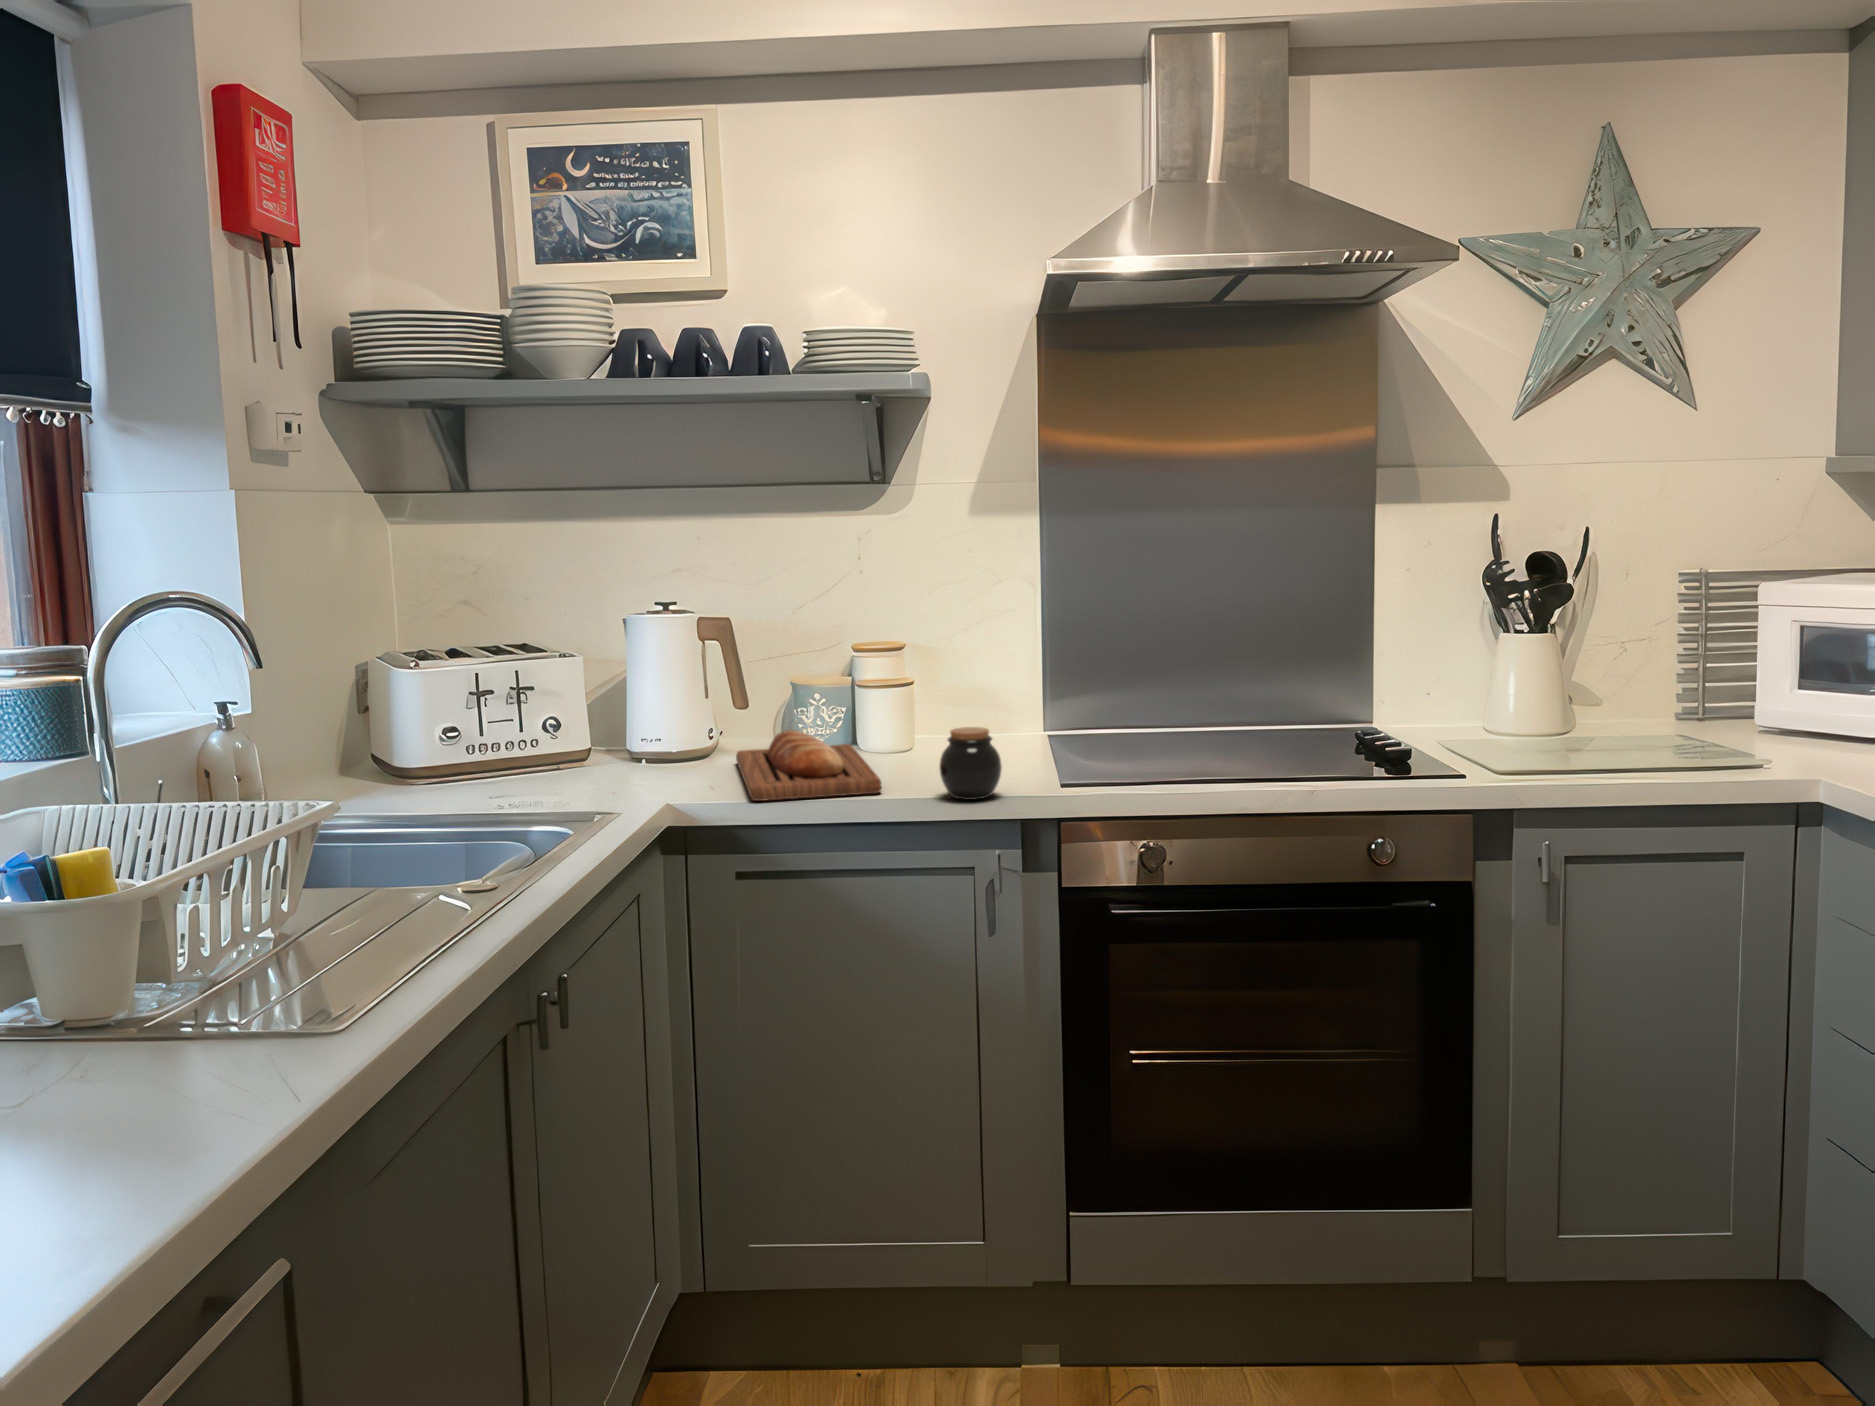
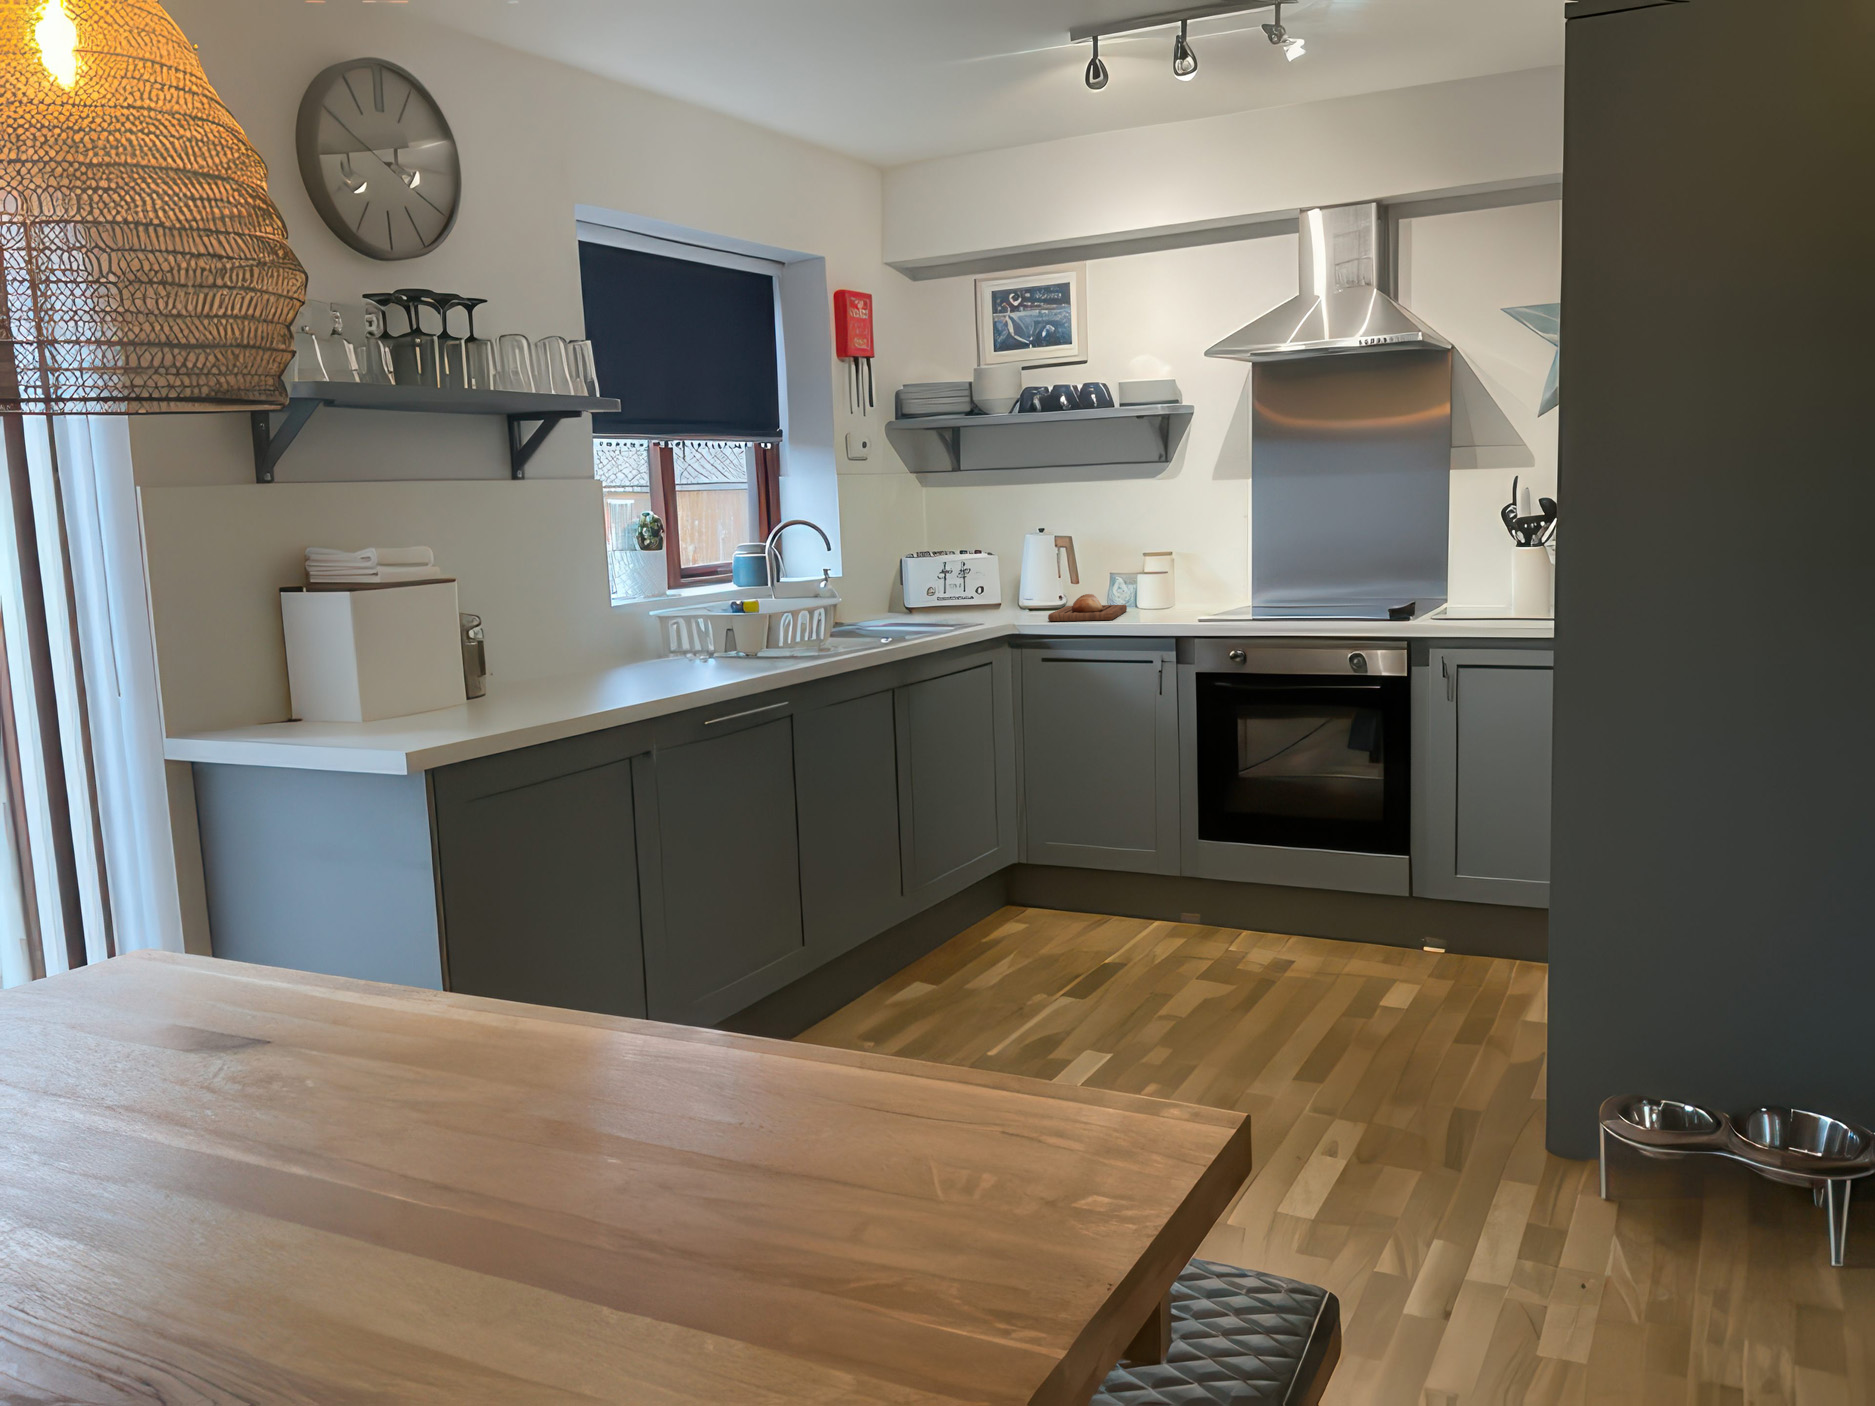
jar: present [939,727,1002,800] -> none [1135,587,1166,622]

